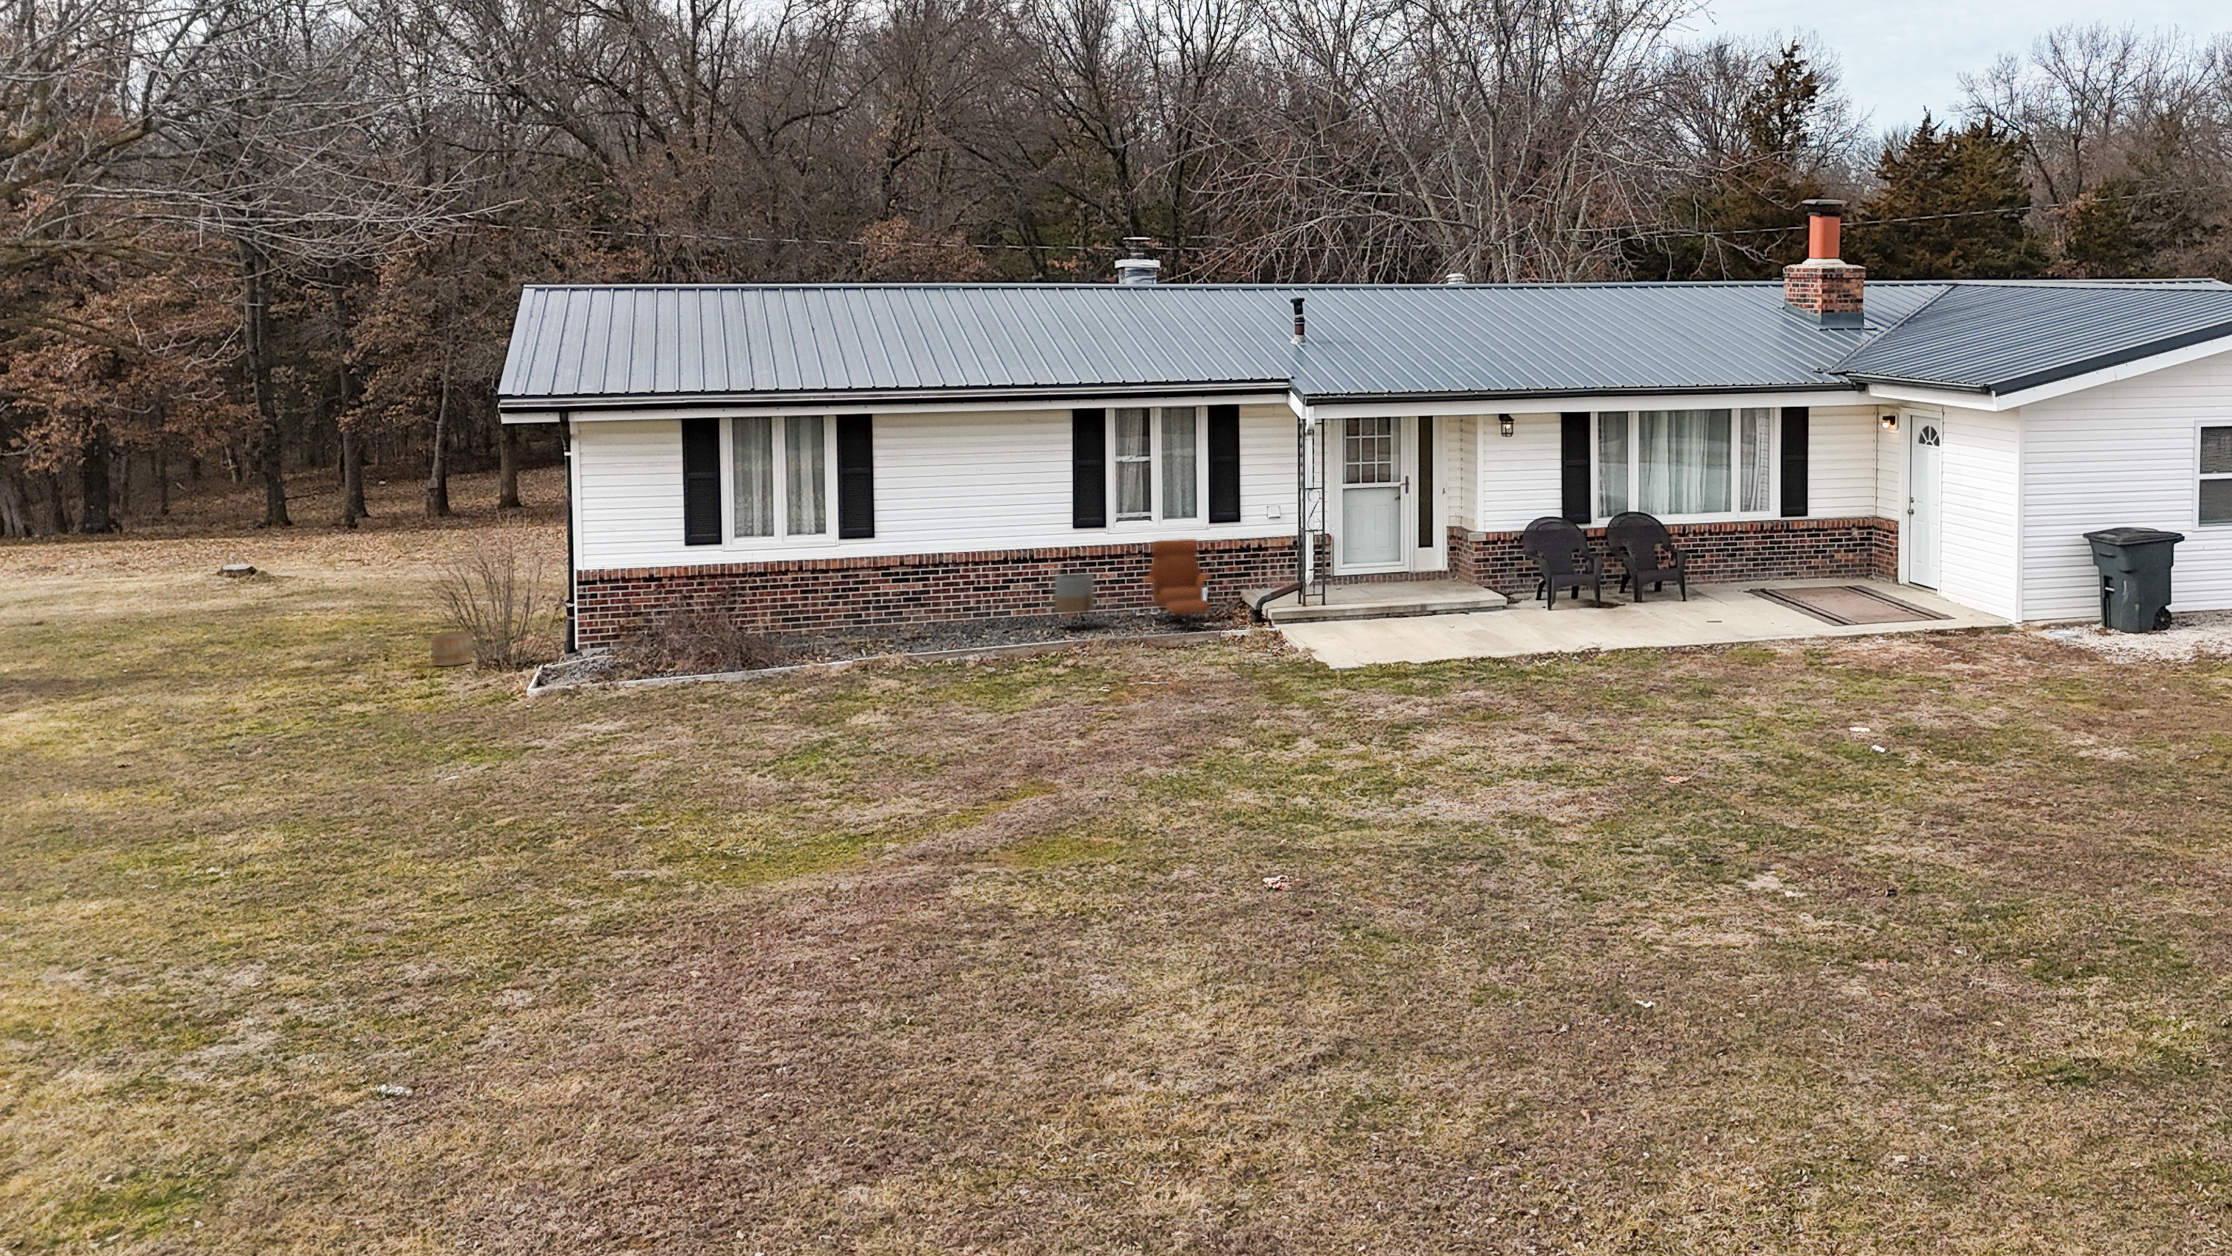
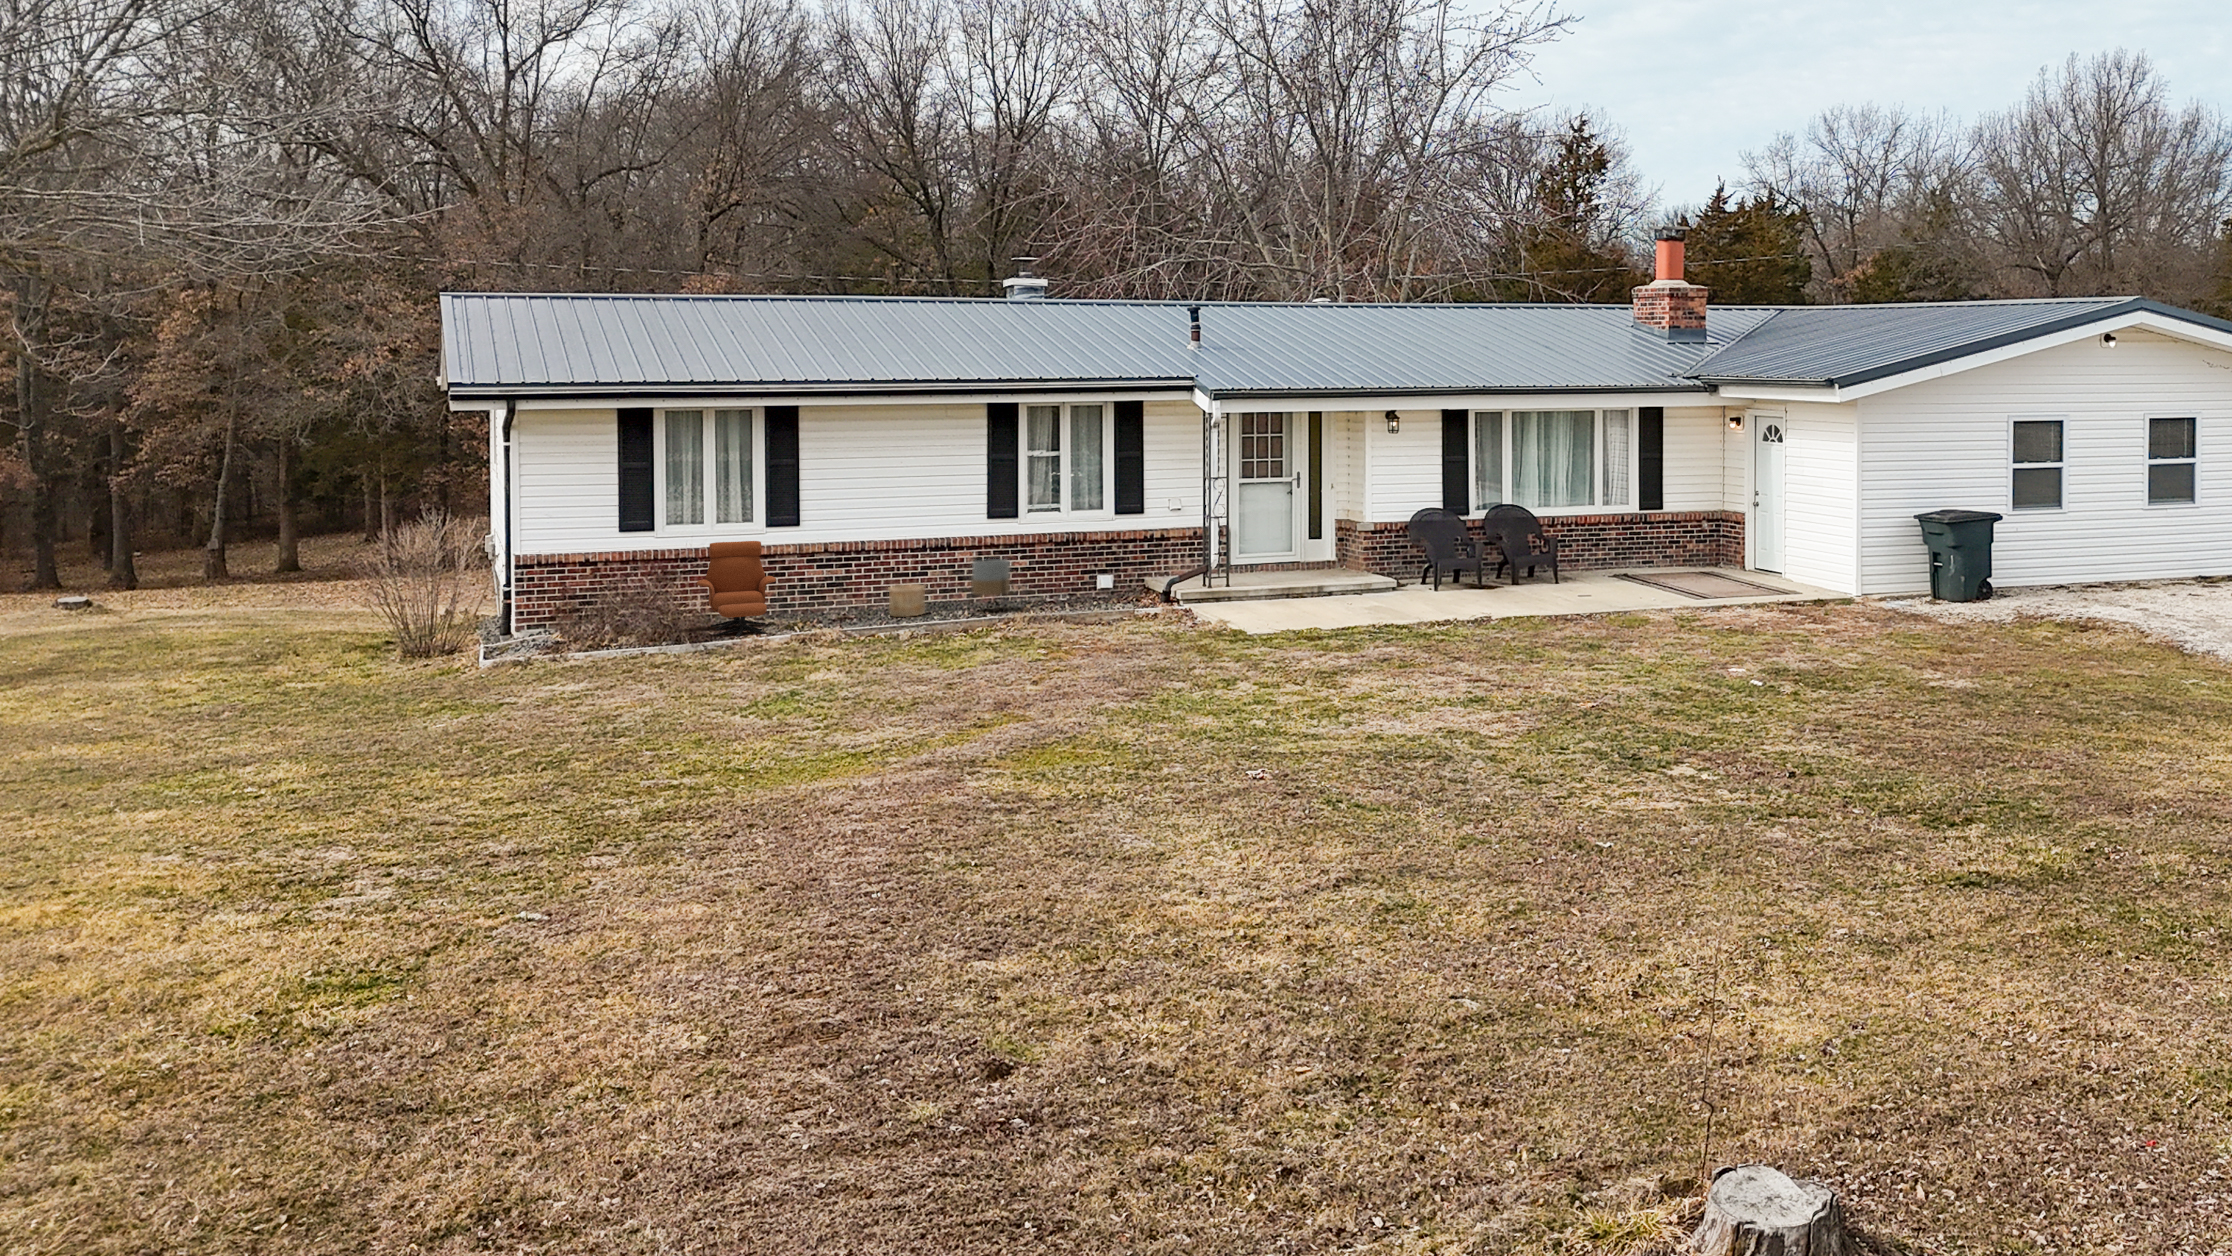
lounge chair: present [1143,539,1211,632] -> present [697,541,776,637]
wooden bucket: present [431,631,473,666] -> present [888,584,925,617]

